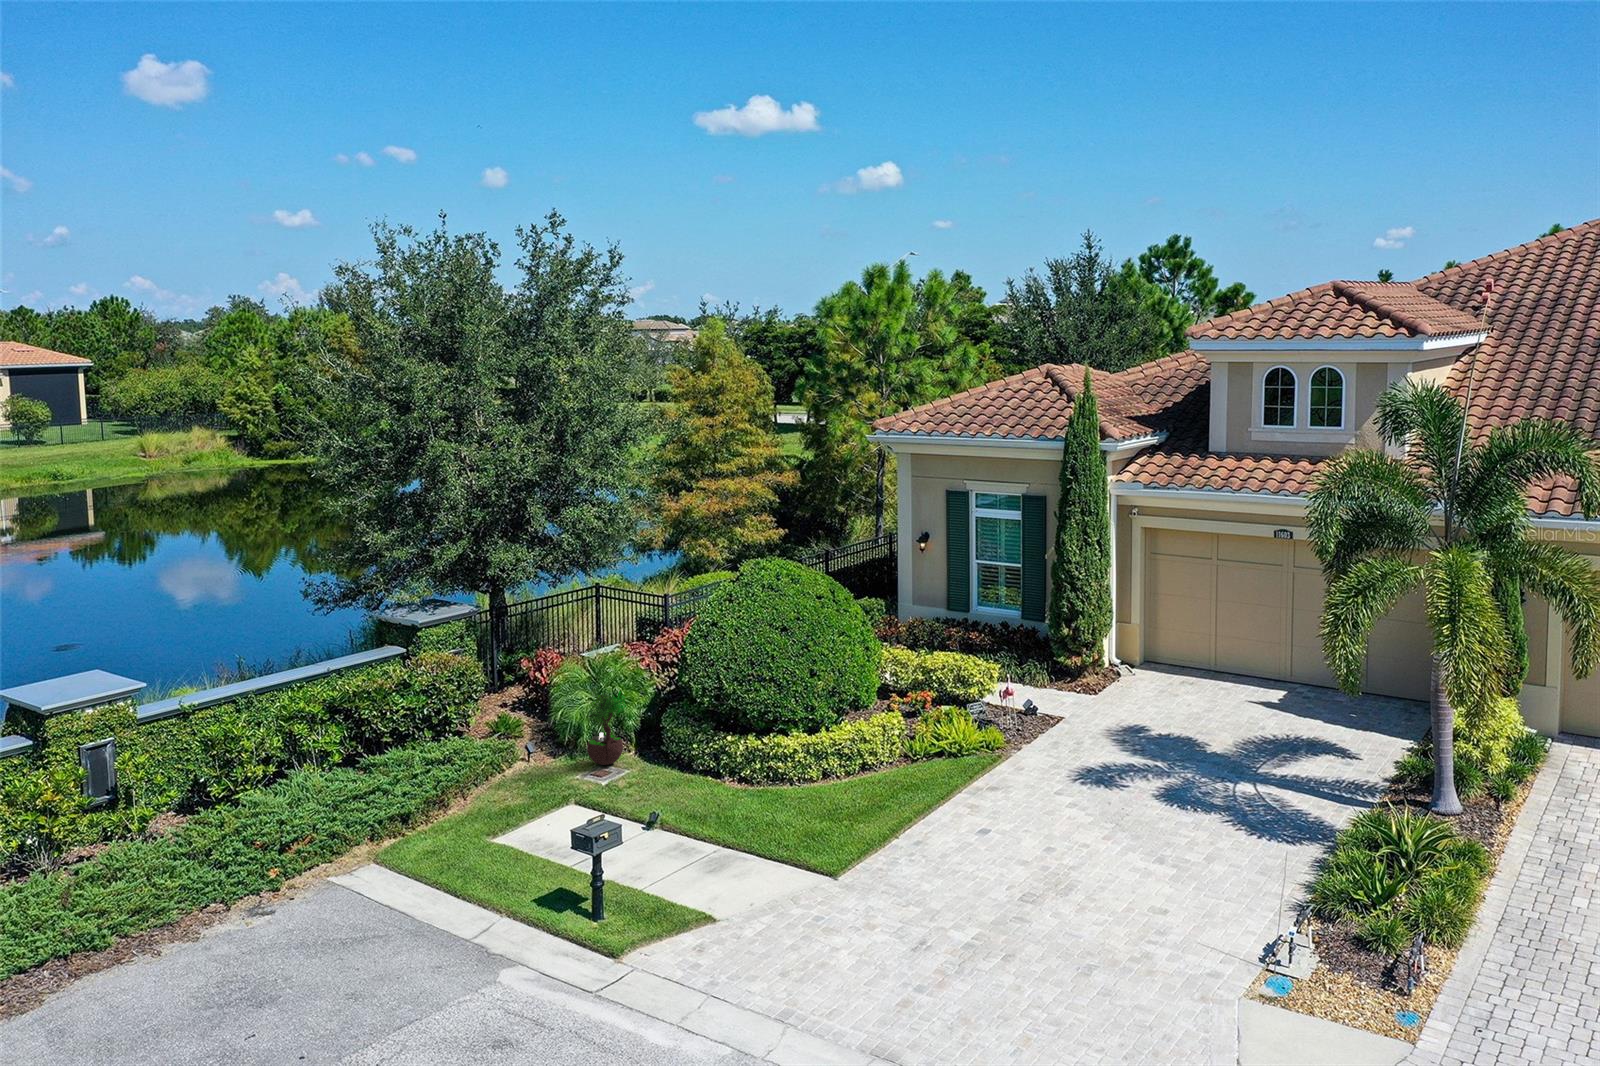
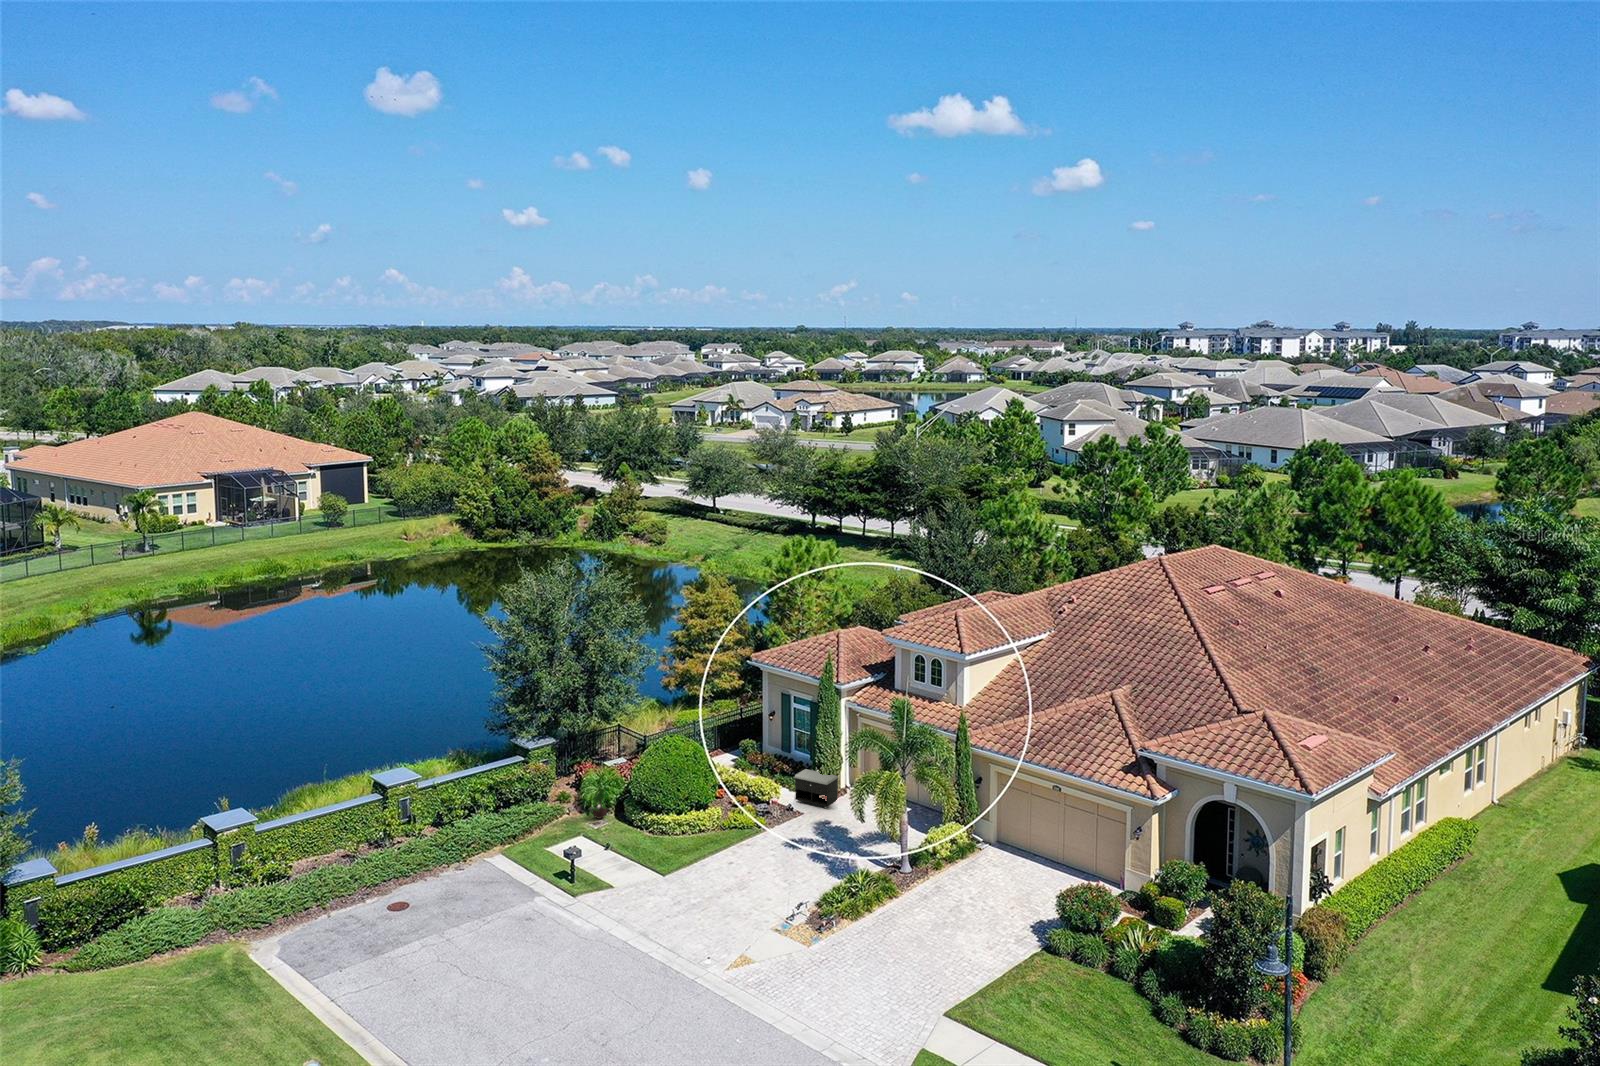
storage bench: none [1025,629,1118,706] -> present [795,769,838,808]

